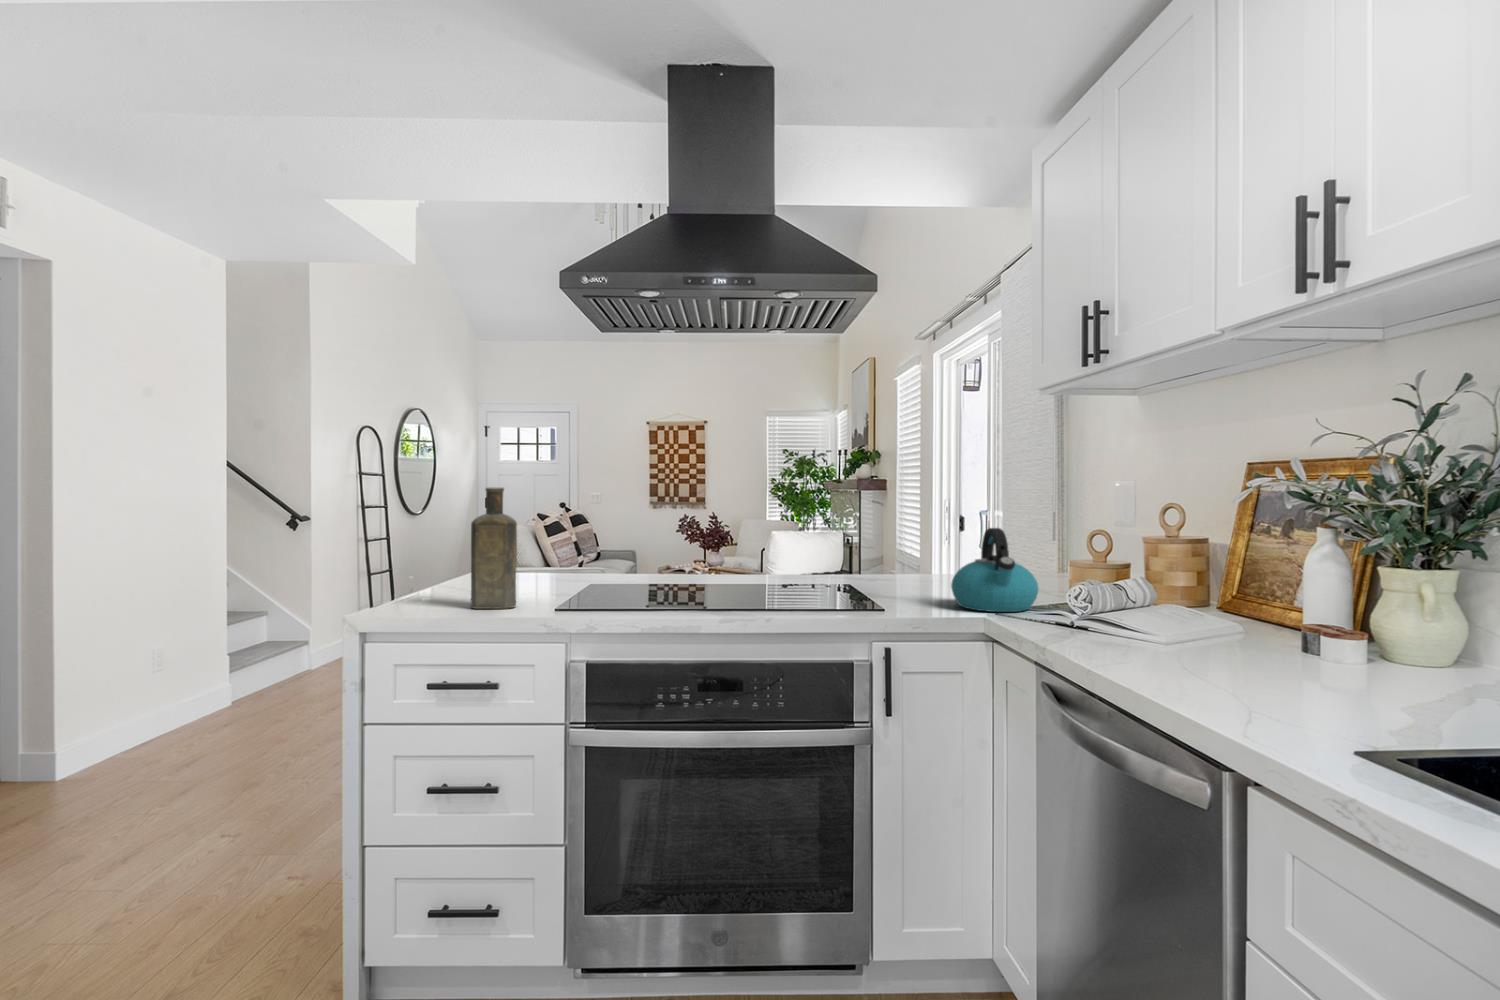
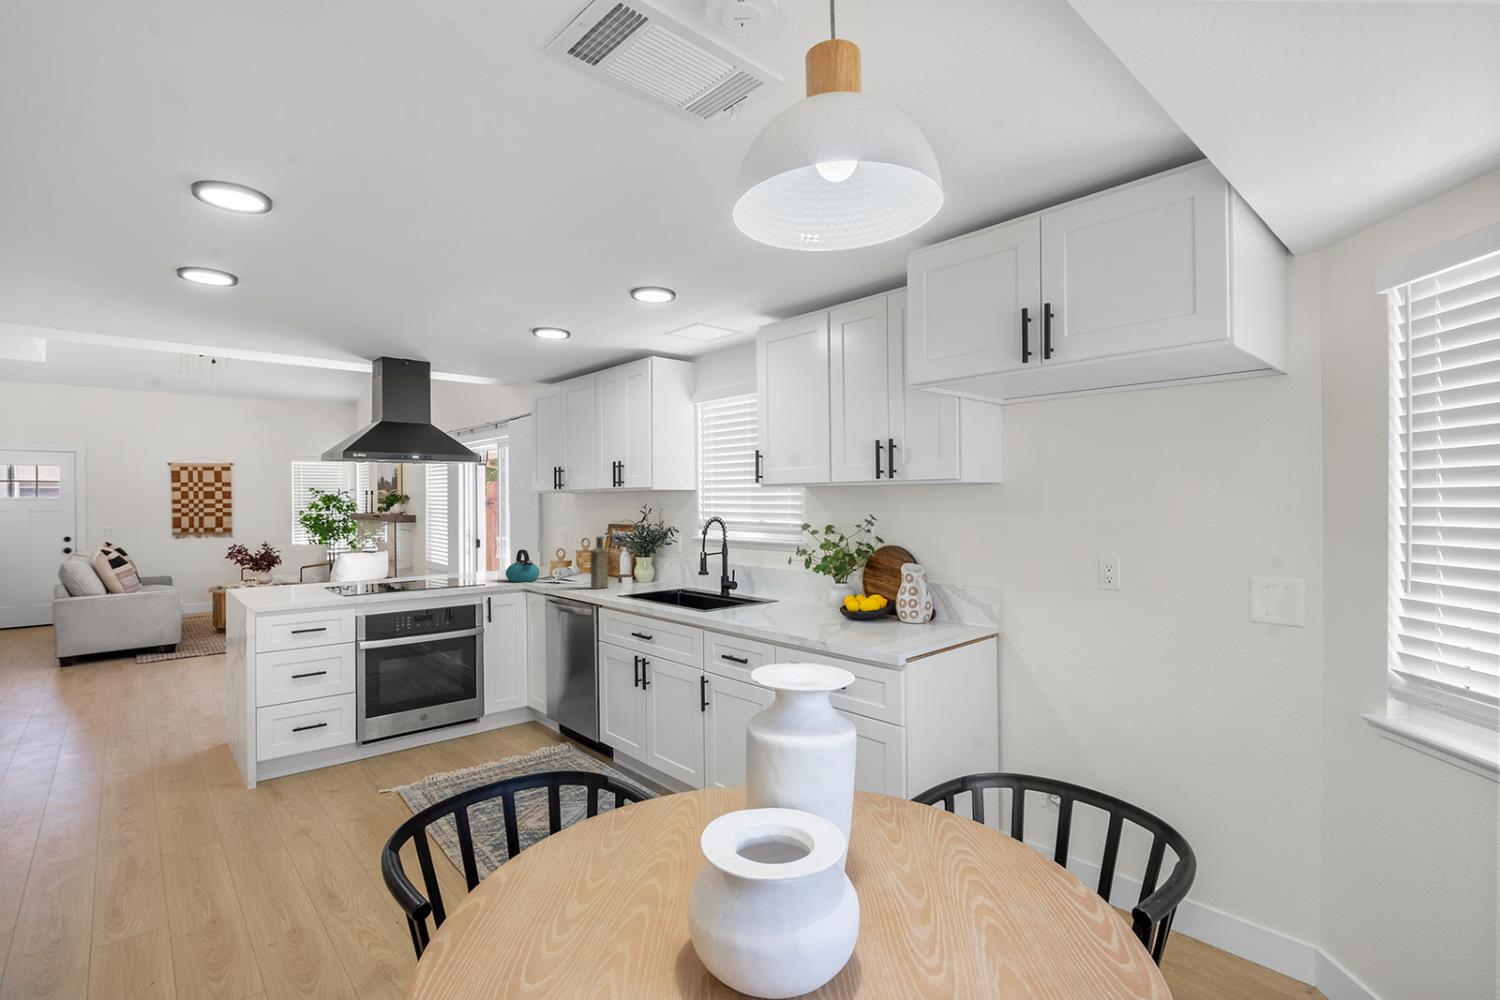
bottle: present [471,487,517,609] -> present [591,536,608,589]

